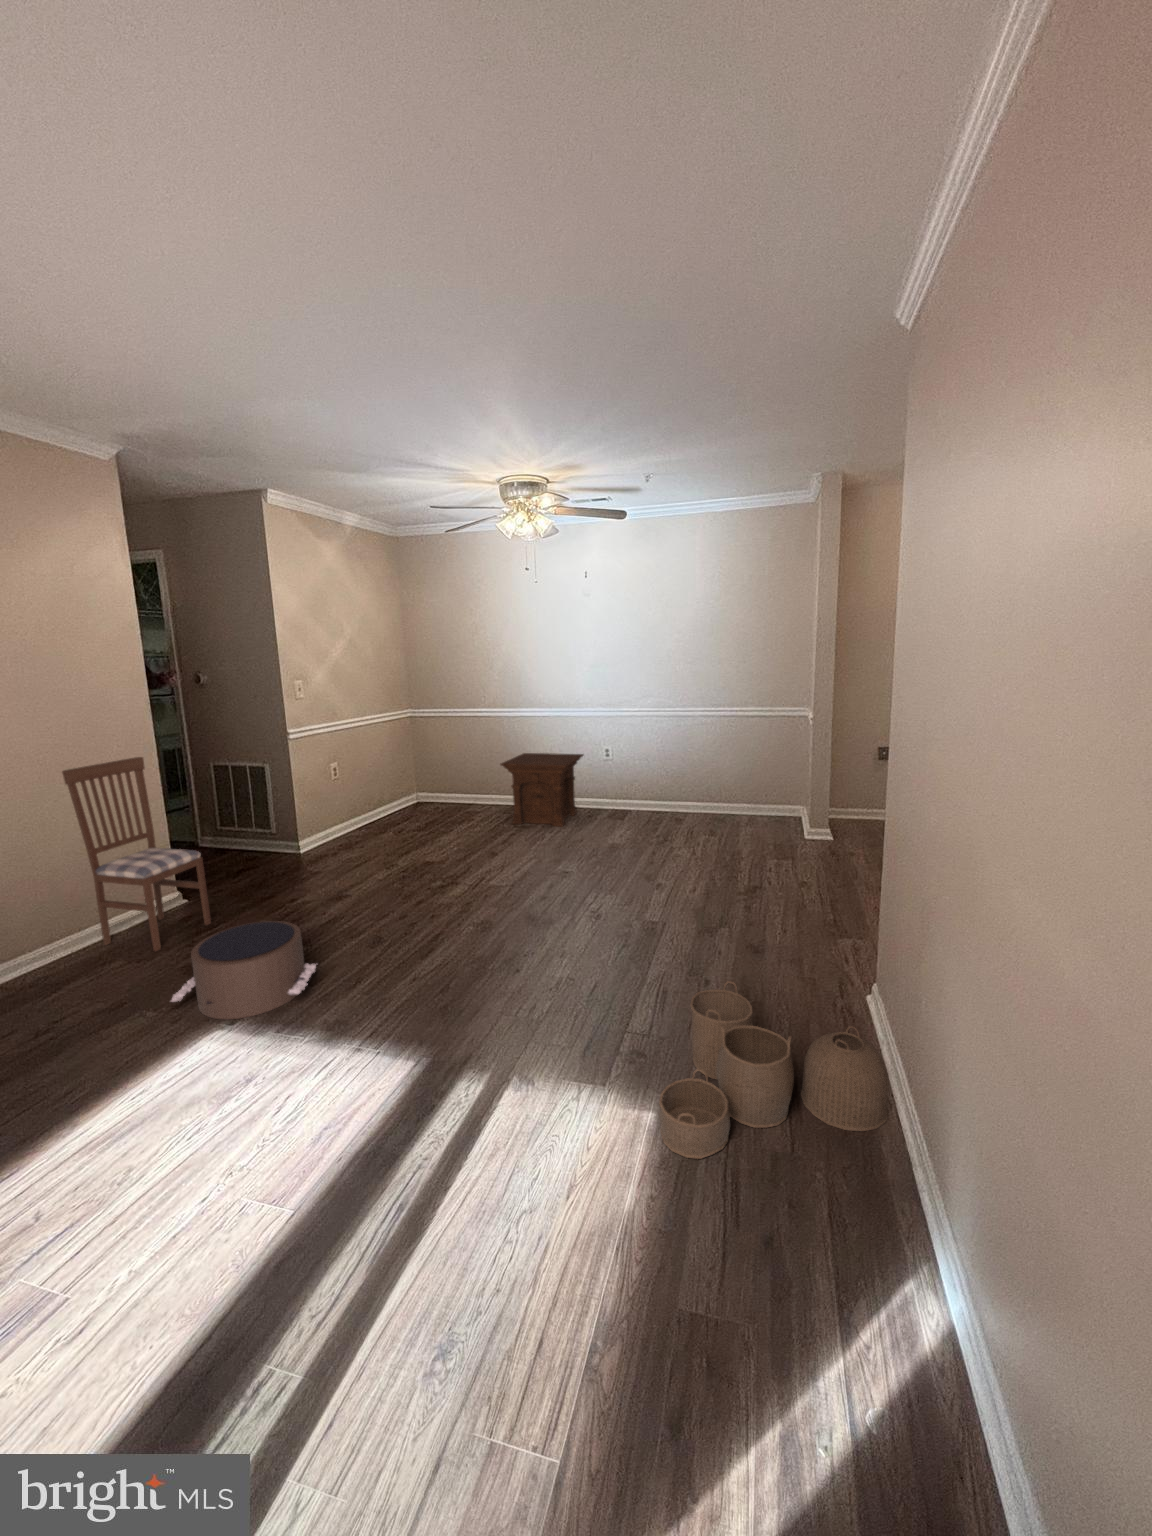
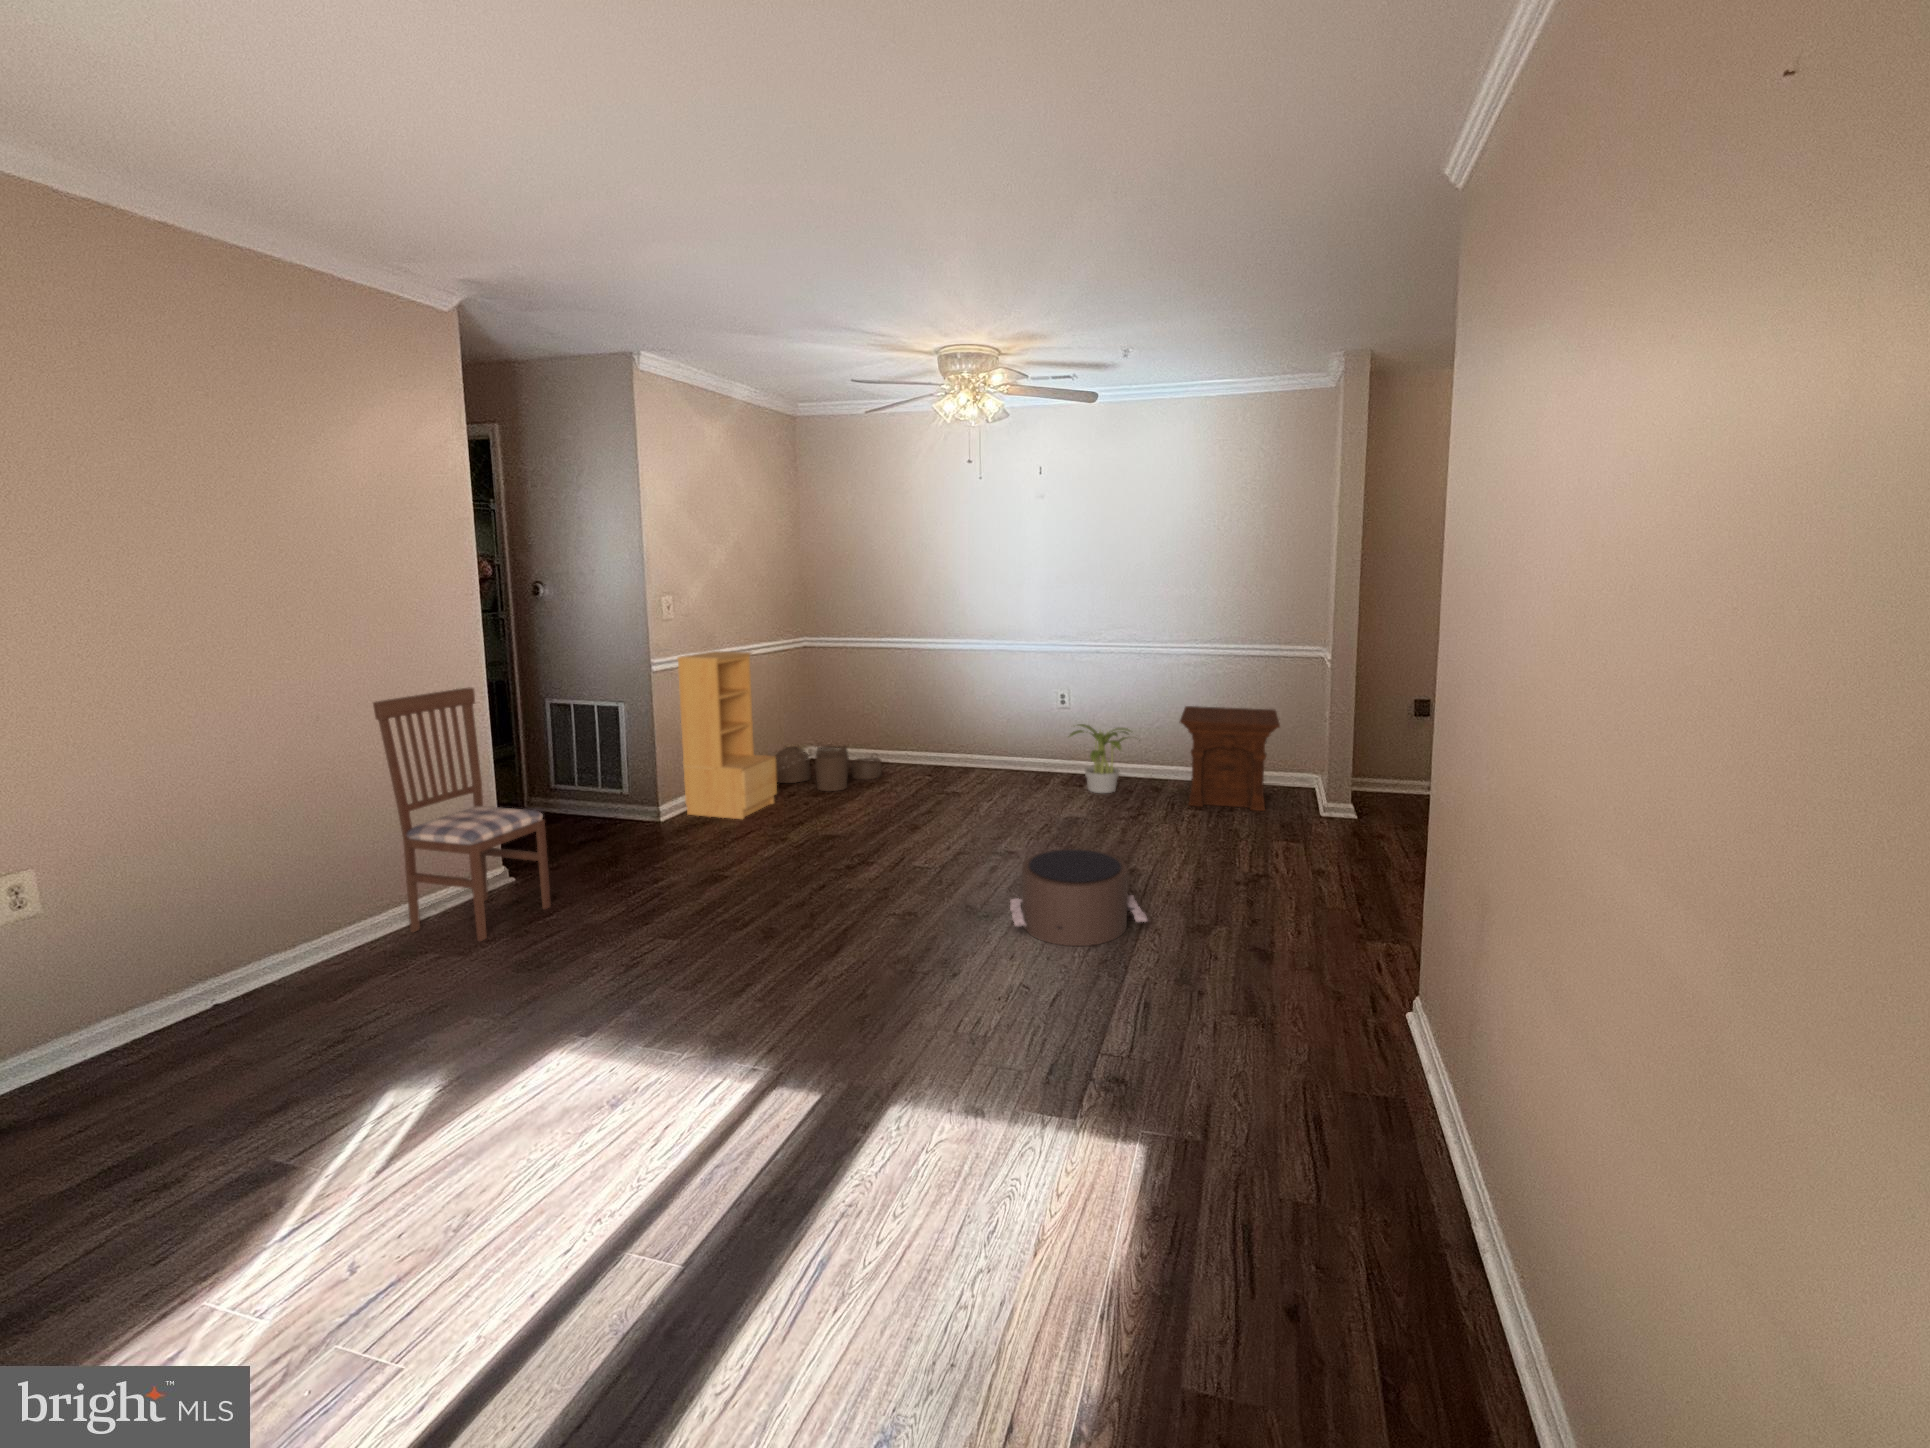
bookshelf: none [306,723,388,851] -> present [678,651,777,819]
side table: present [500,753,583,826] -> present [1180,706,1280,811]
potted plant: none [610,772,668,825] -> present [1069,724,1130,793]
pouf: present [171,921,316,1020] -> present [1010,849,1147,946]
woven basket: present [659,981,889,1159] -> present [775,745,881,791]

